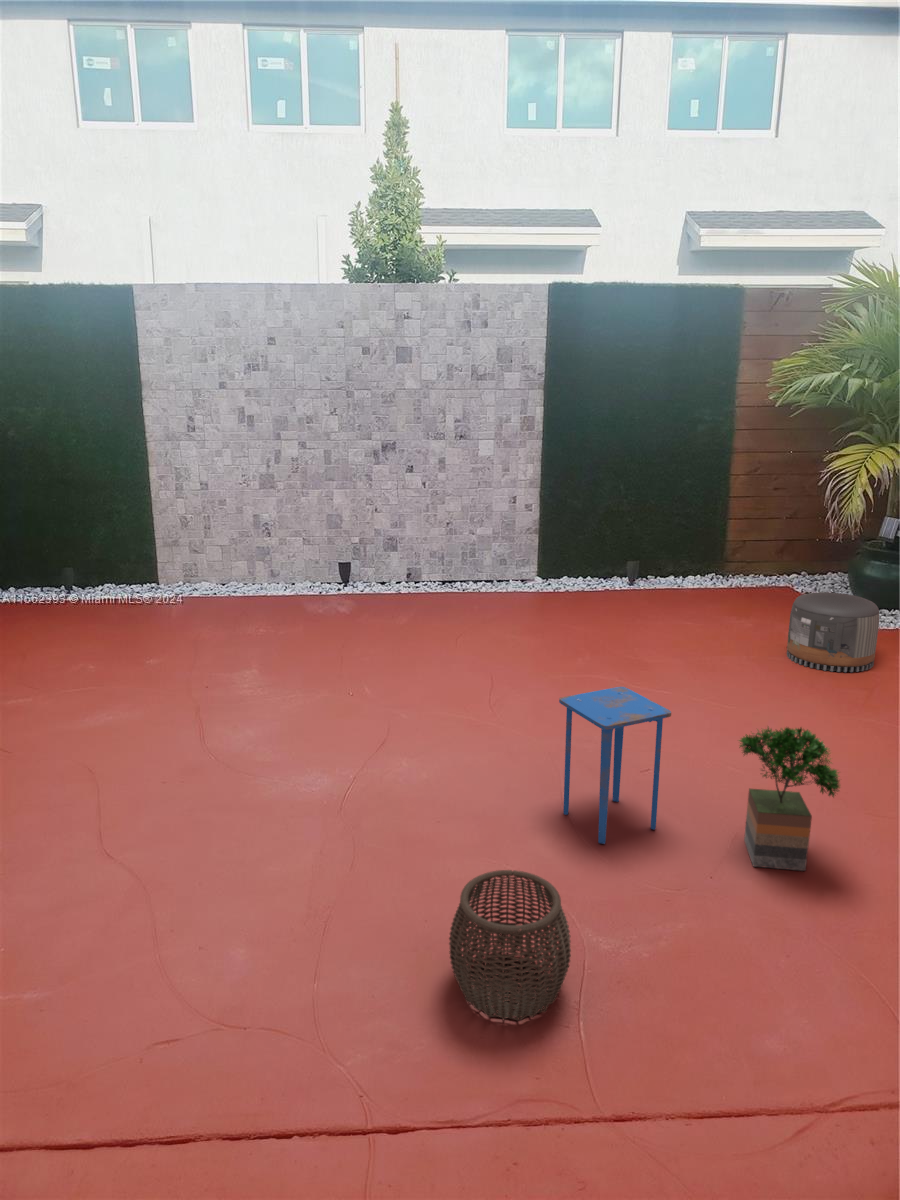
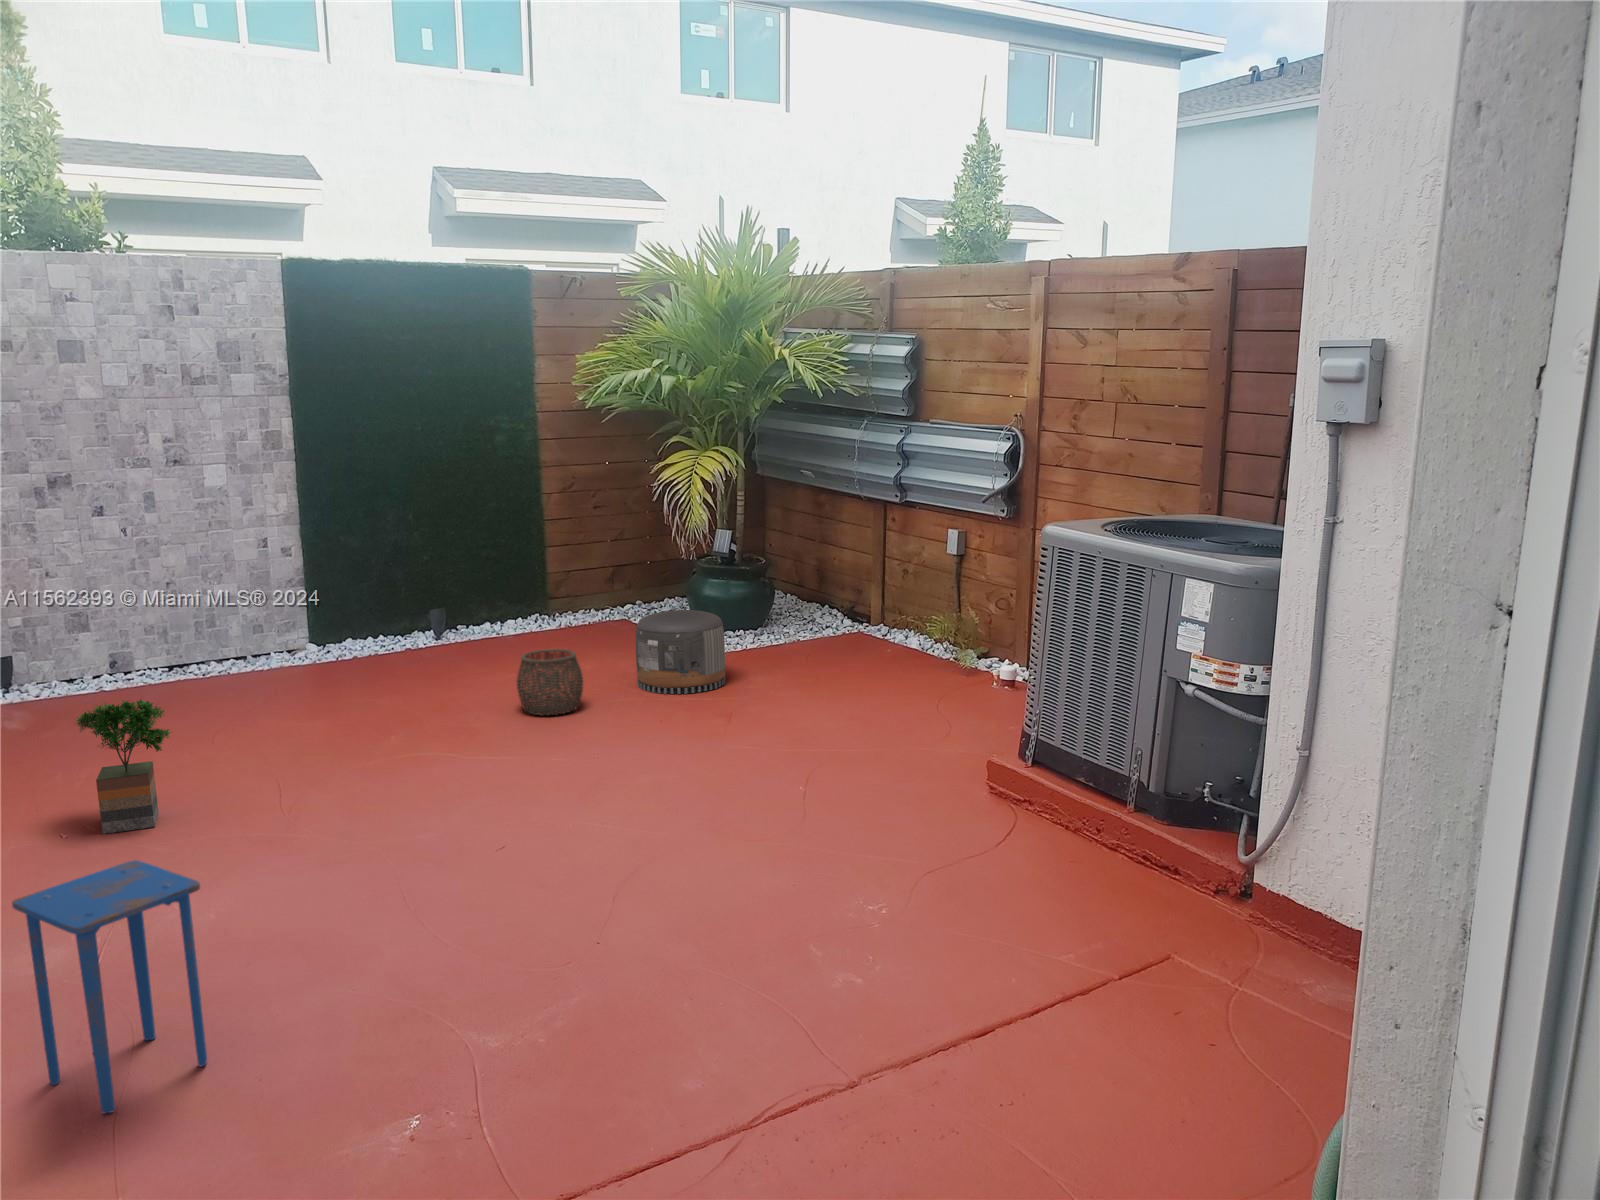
side table: present [559,687,671,844] -> present [12,860,207,1113]
potted tree: present [739,727,840,871] -> present [76,699,171,834]
woven basket: present [449,870,571,1020] -> present [517,649,583,716]

